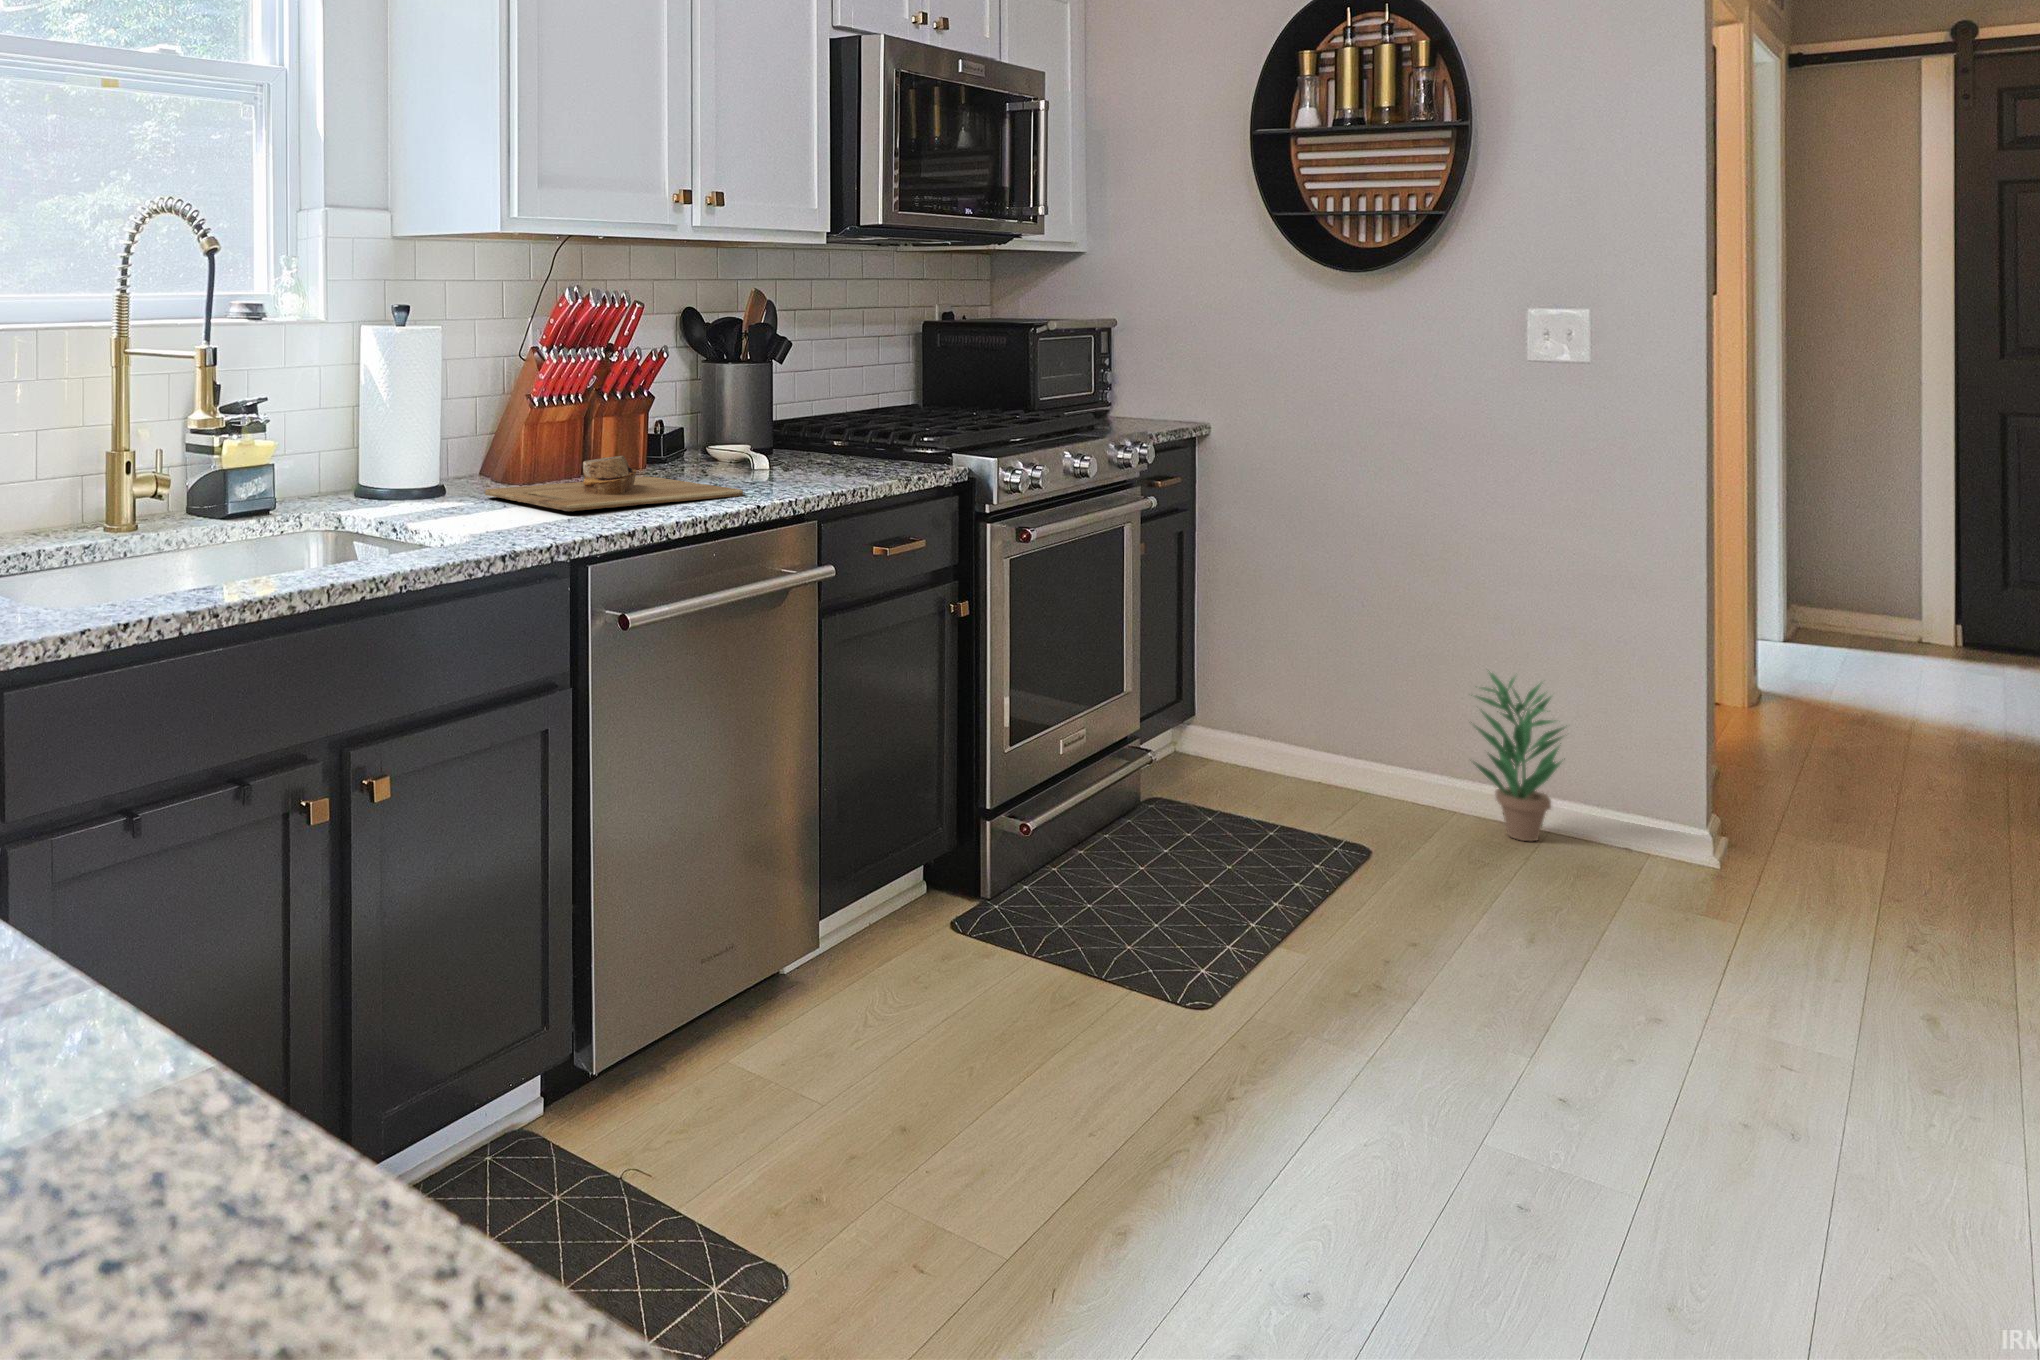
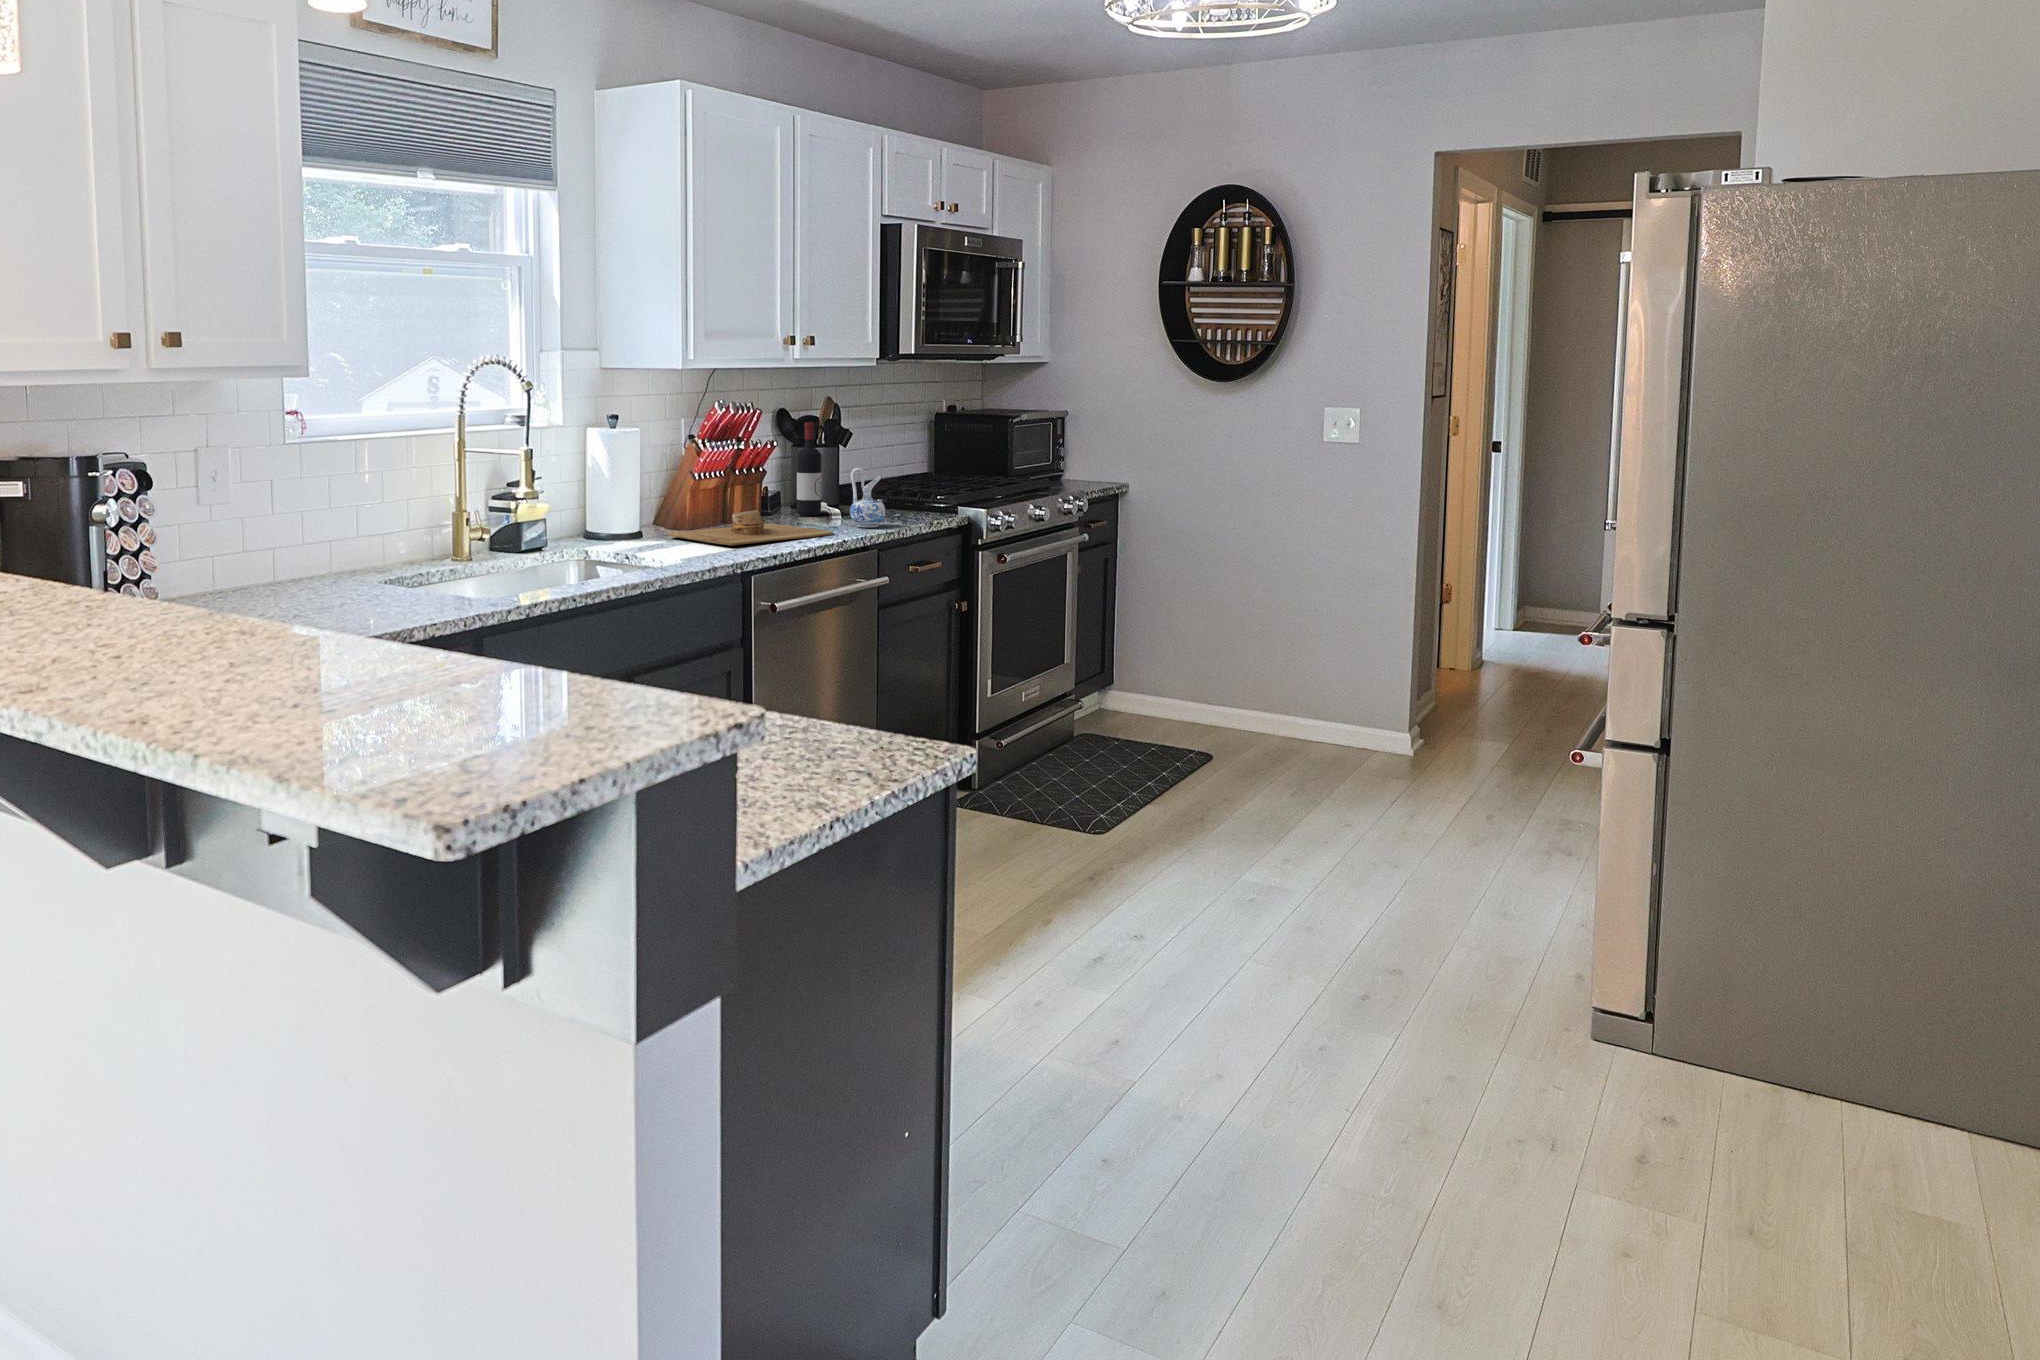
wine bottle: none [700,326,737,466] -> present [797,422,822,516]
ceramic pitcher: none [775,391,831,485] -> present [850,468,885,527]
potted plant: present [1471,671,1563,841] -> none [1275,640,1334,747]

